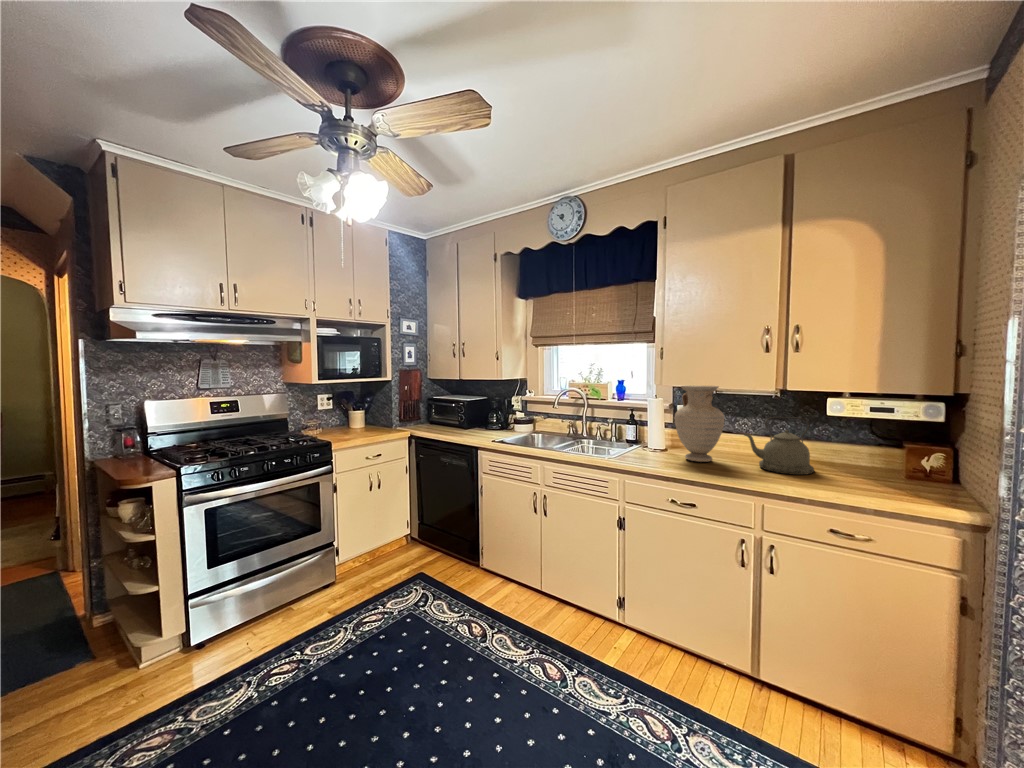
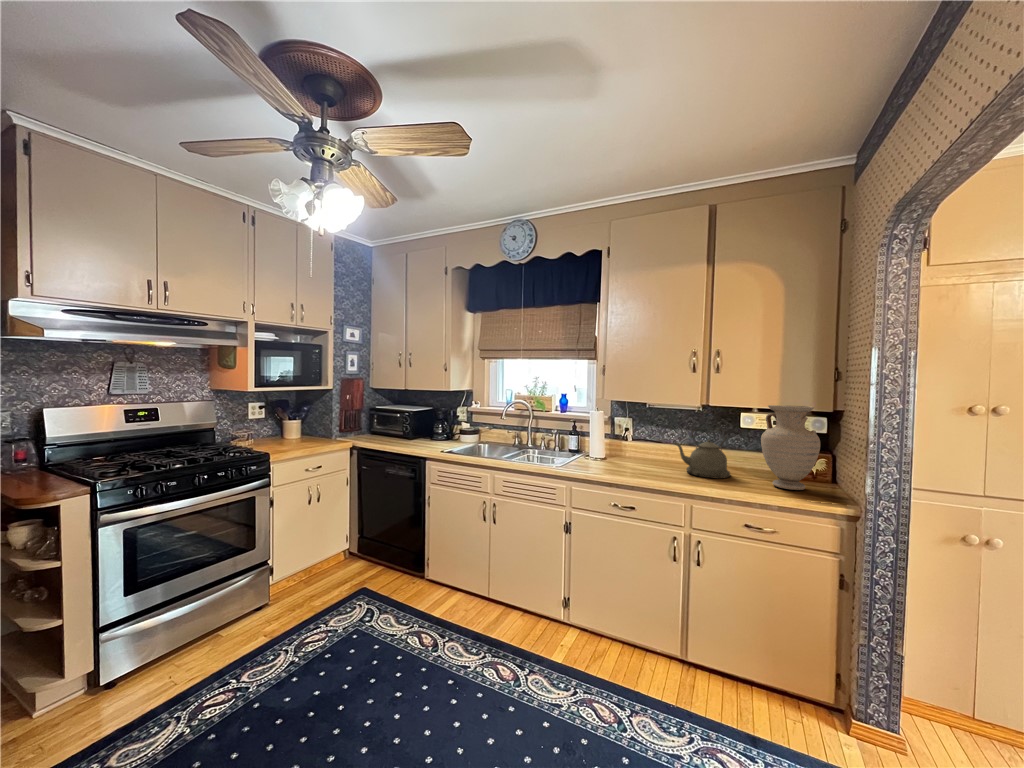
vase: present [675,386,724,462] -> present [761,405,820,490]

